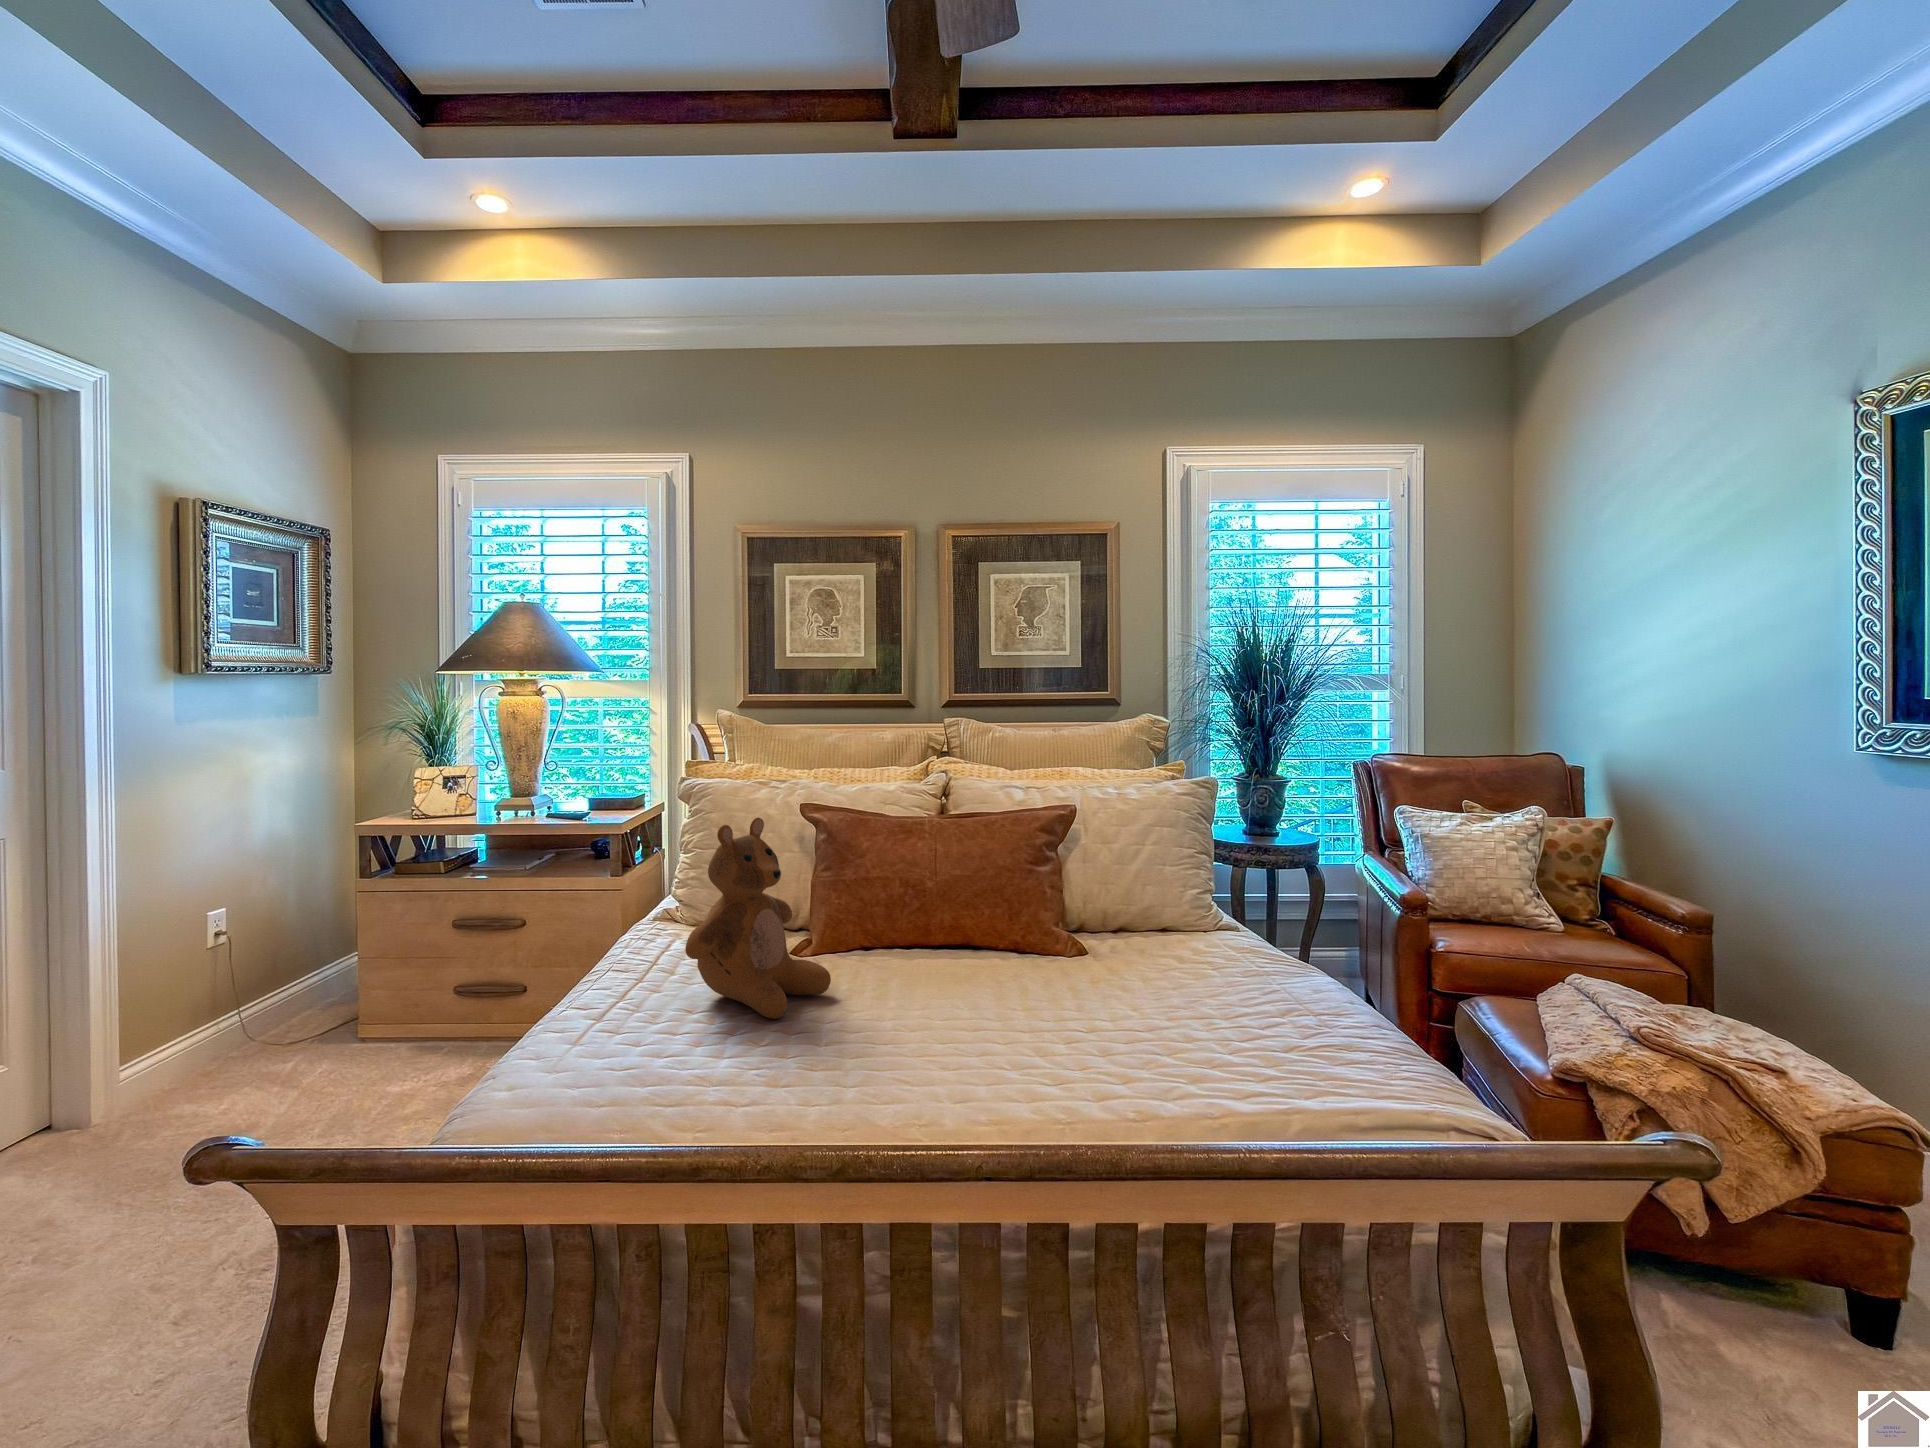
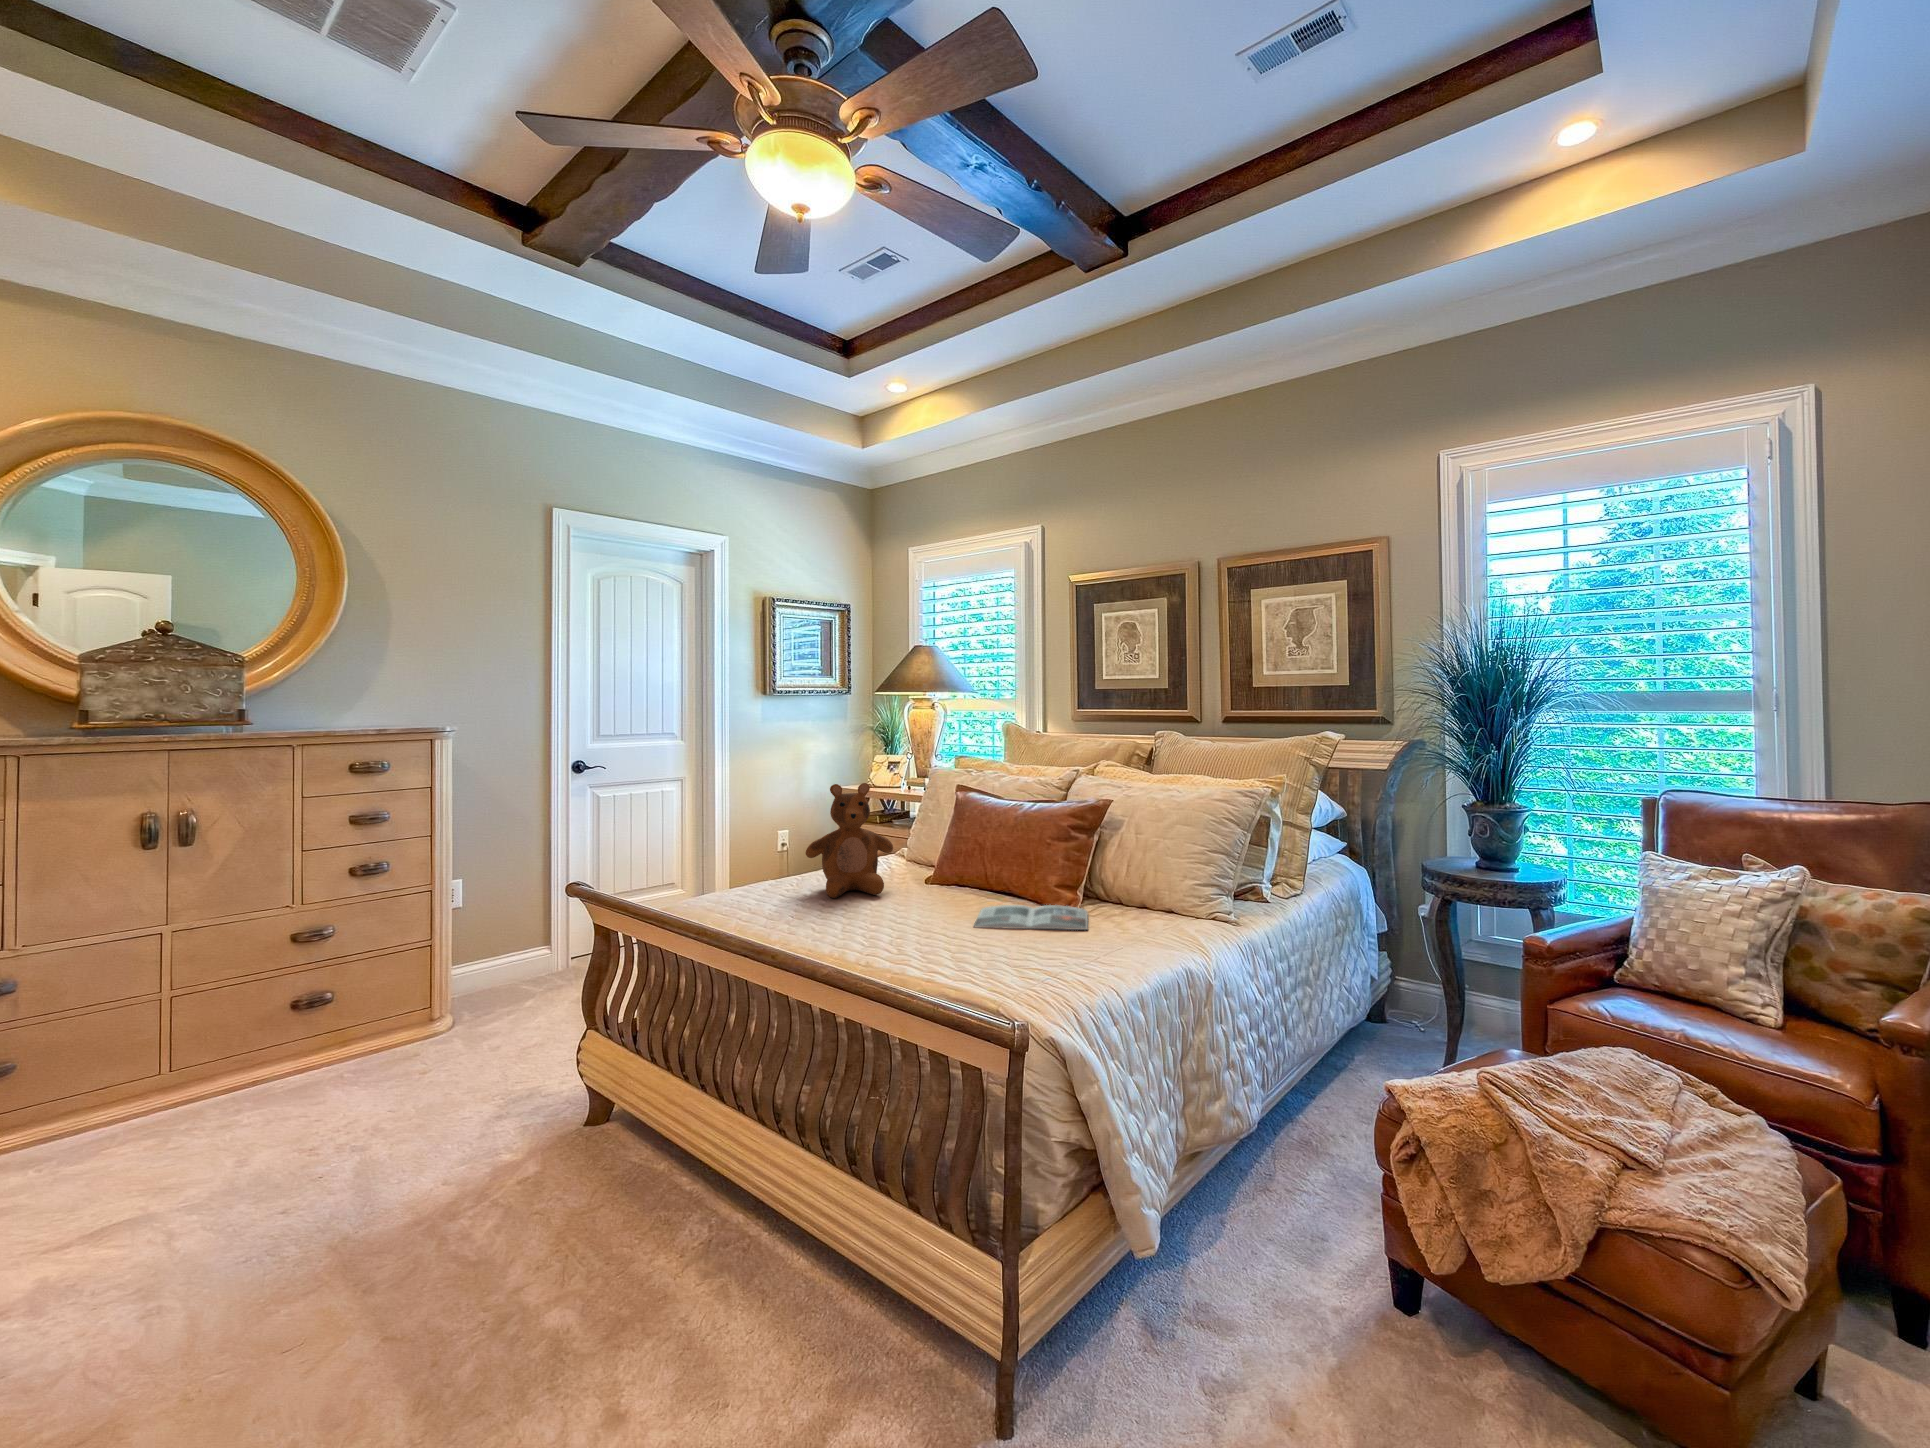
magazine: none [1000,946,1173,1010] -> present [973,905,1088,930]

